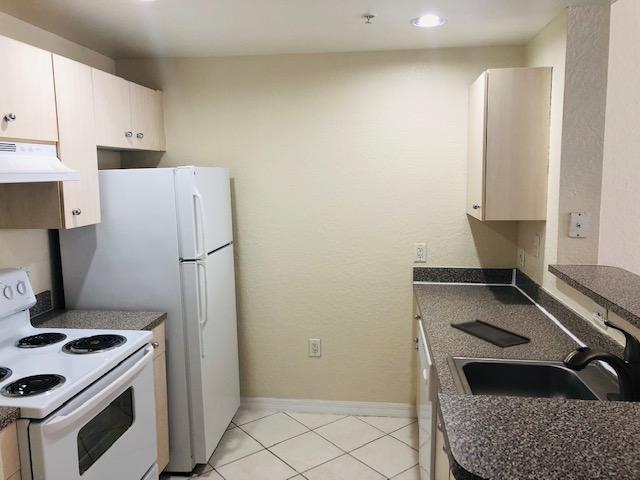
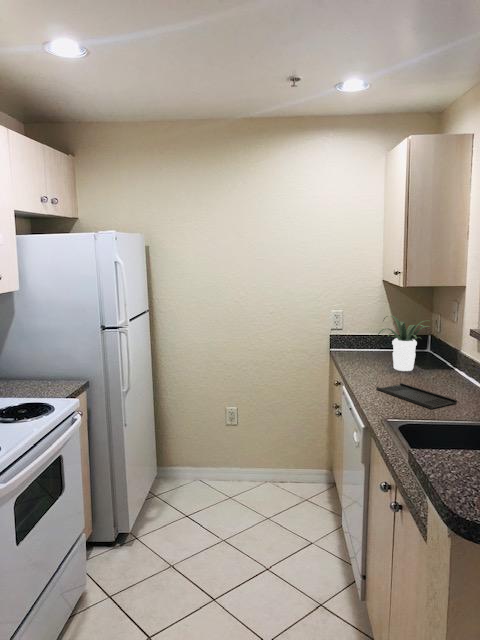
potted plant: none [455,250,519,306] -> present [378,316,428,371]

